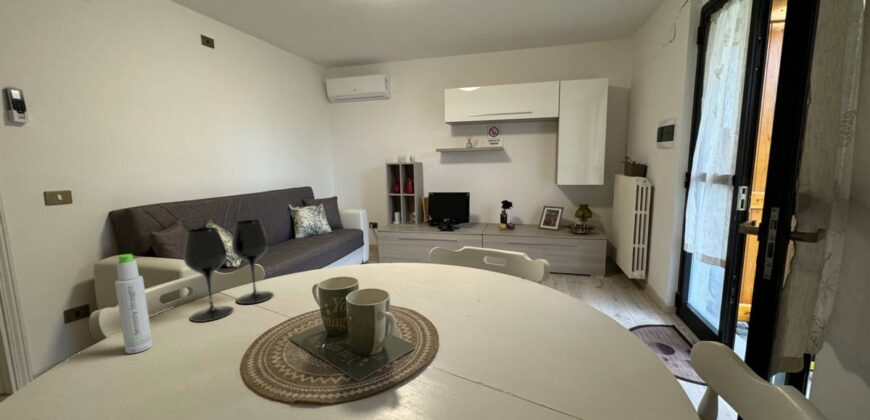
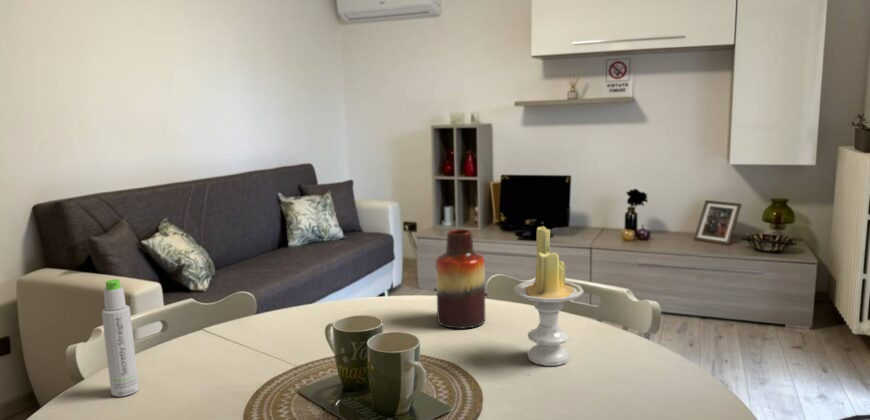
candle: none [455,208,505,308] -> present [515,226,584,366]
vase: none [396,215,431,285] -> present [436,229,486,329]
wine glass: present [184,220,273,322] -> none [168,234,272,365]

